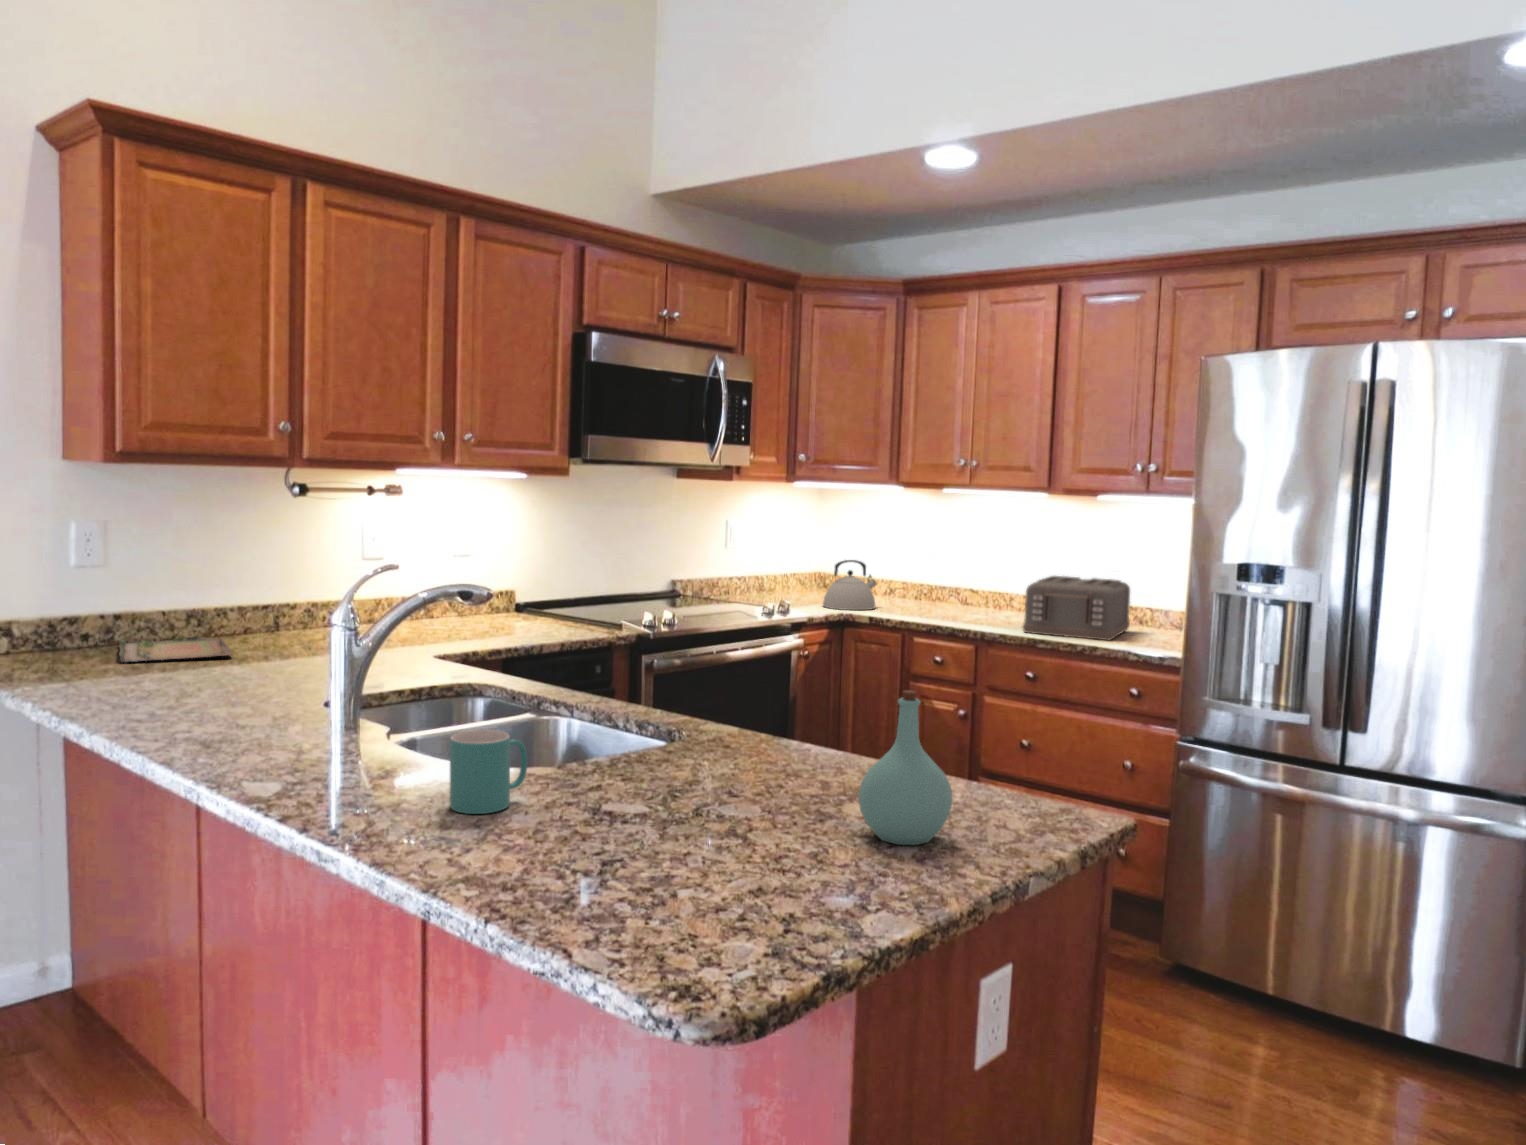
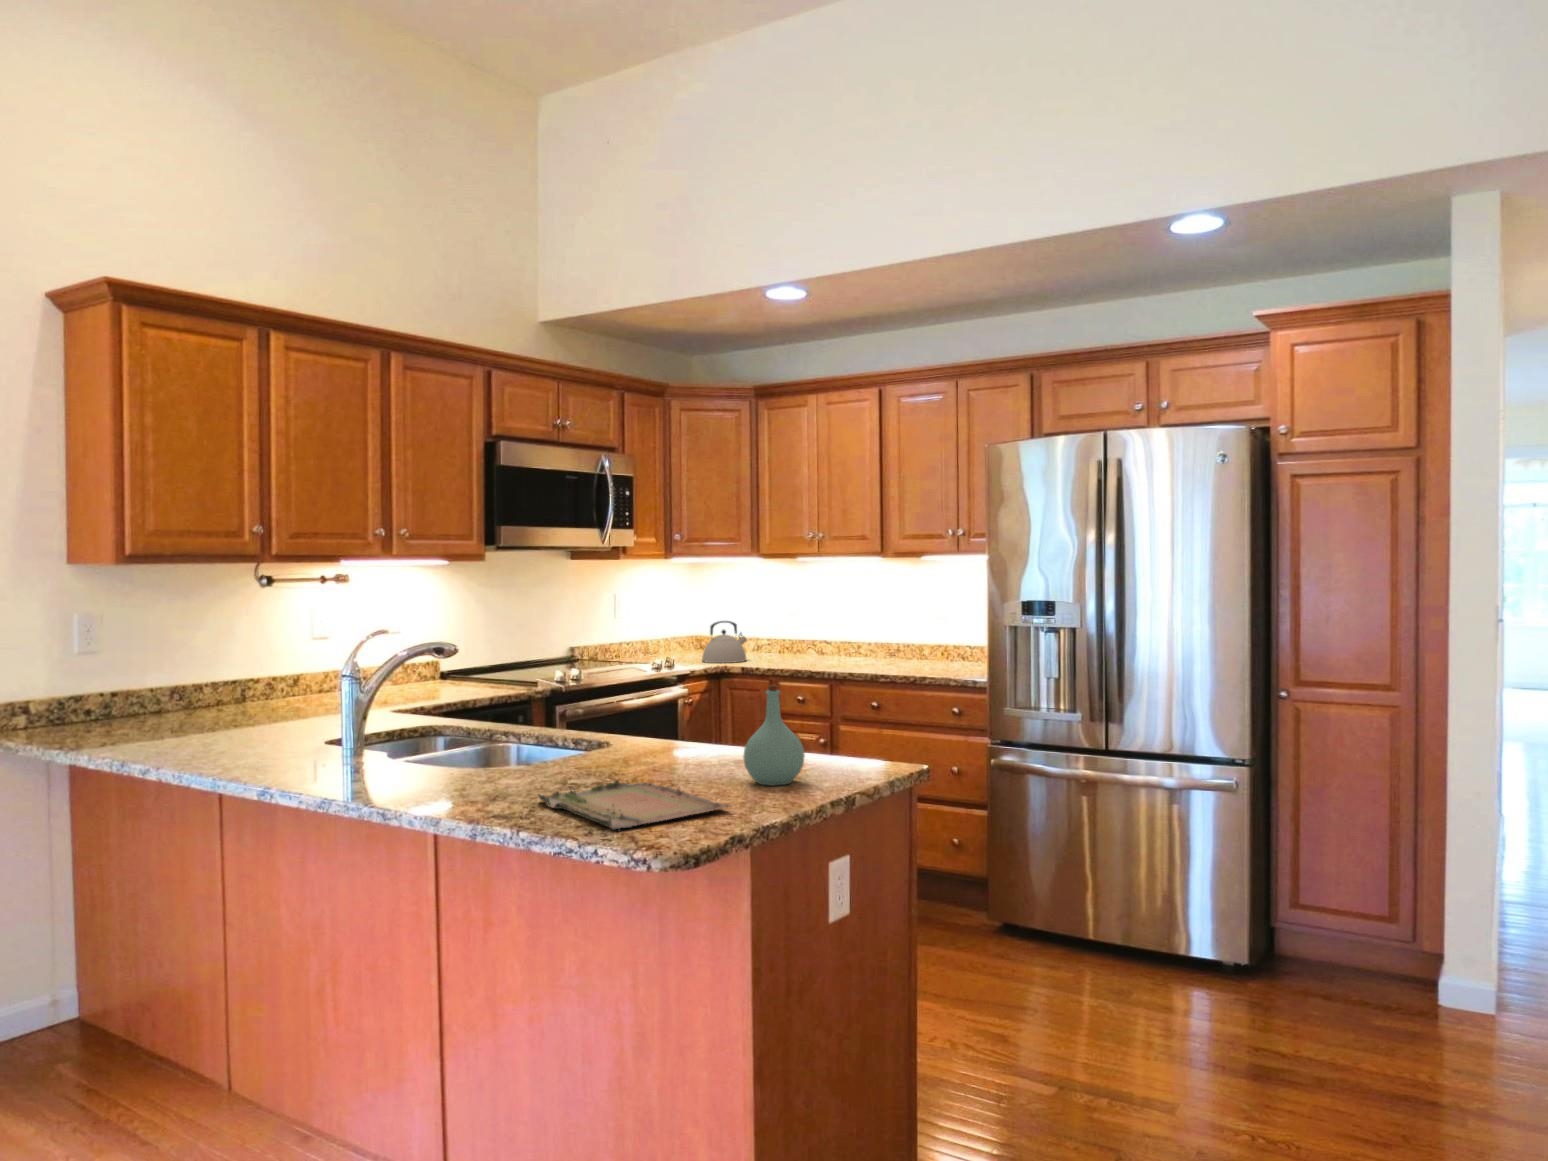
toaster: present [1023,576,1130,640] -> none [867,624,953,672]
tray: present [119,635,233,663] -> present [538,780,730,830]
mug: present [450,730,527,814] -> none [462,734,514,789]

